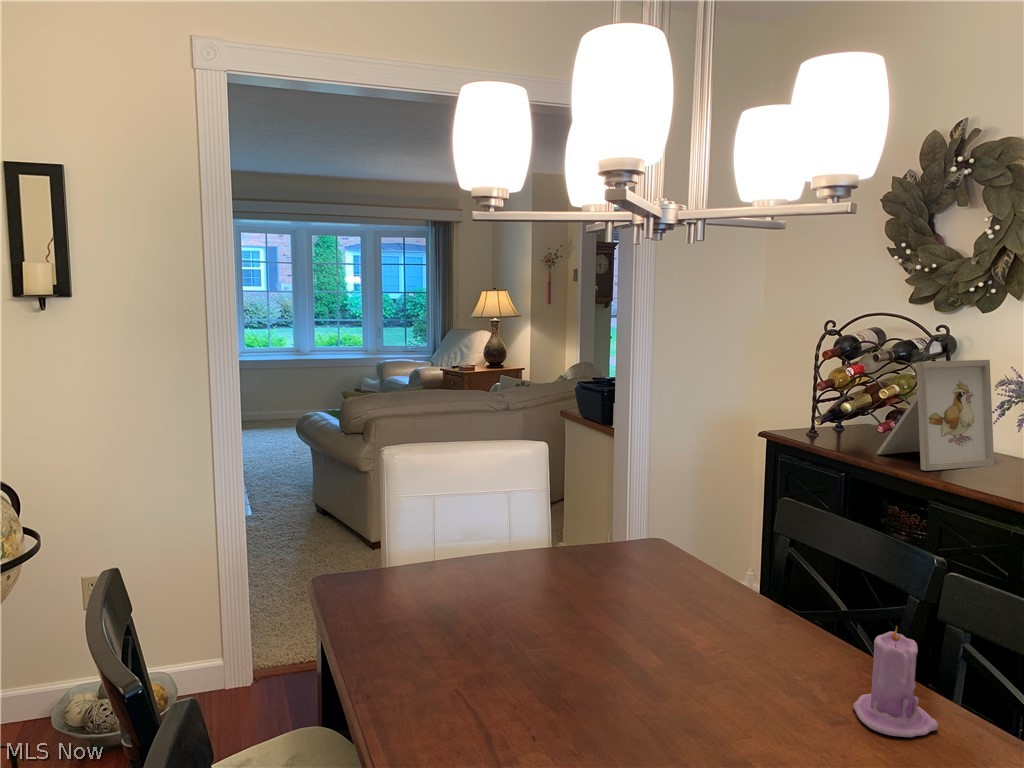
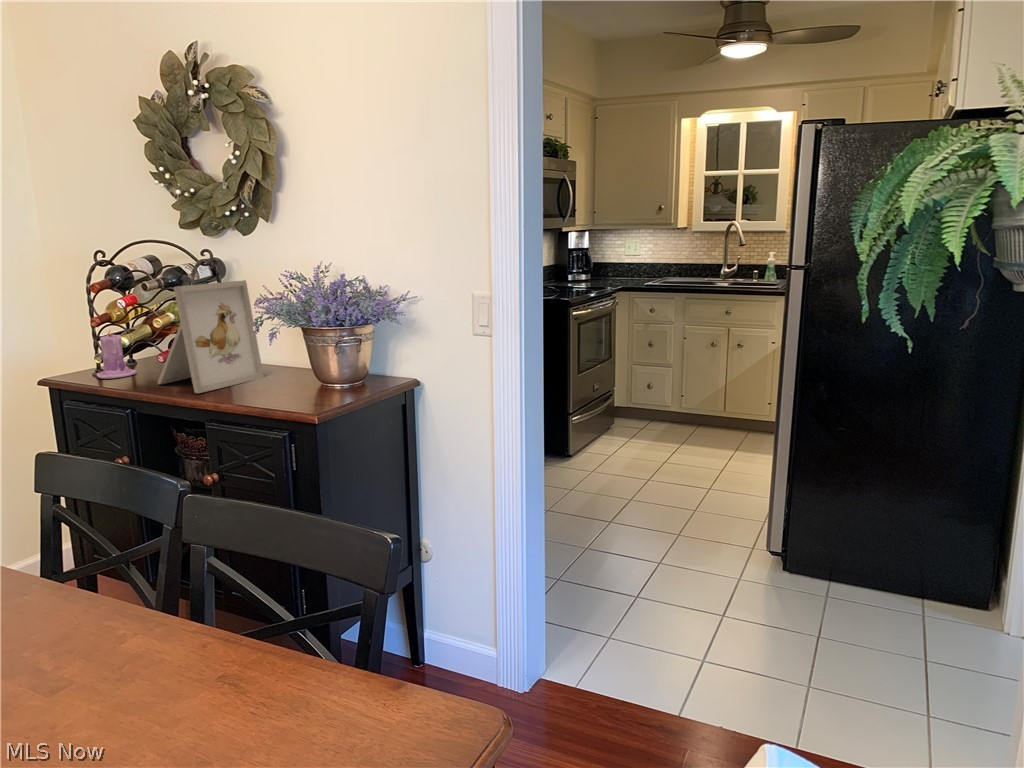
candle: present [853,626,938,737] -> present [97,330,137,379]

